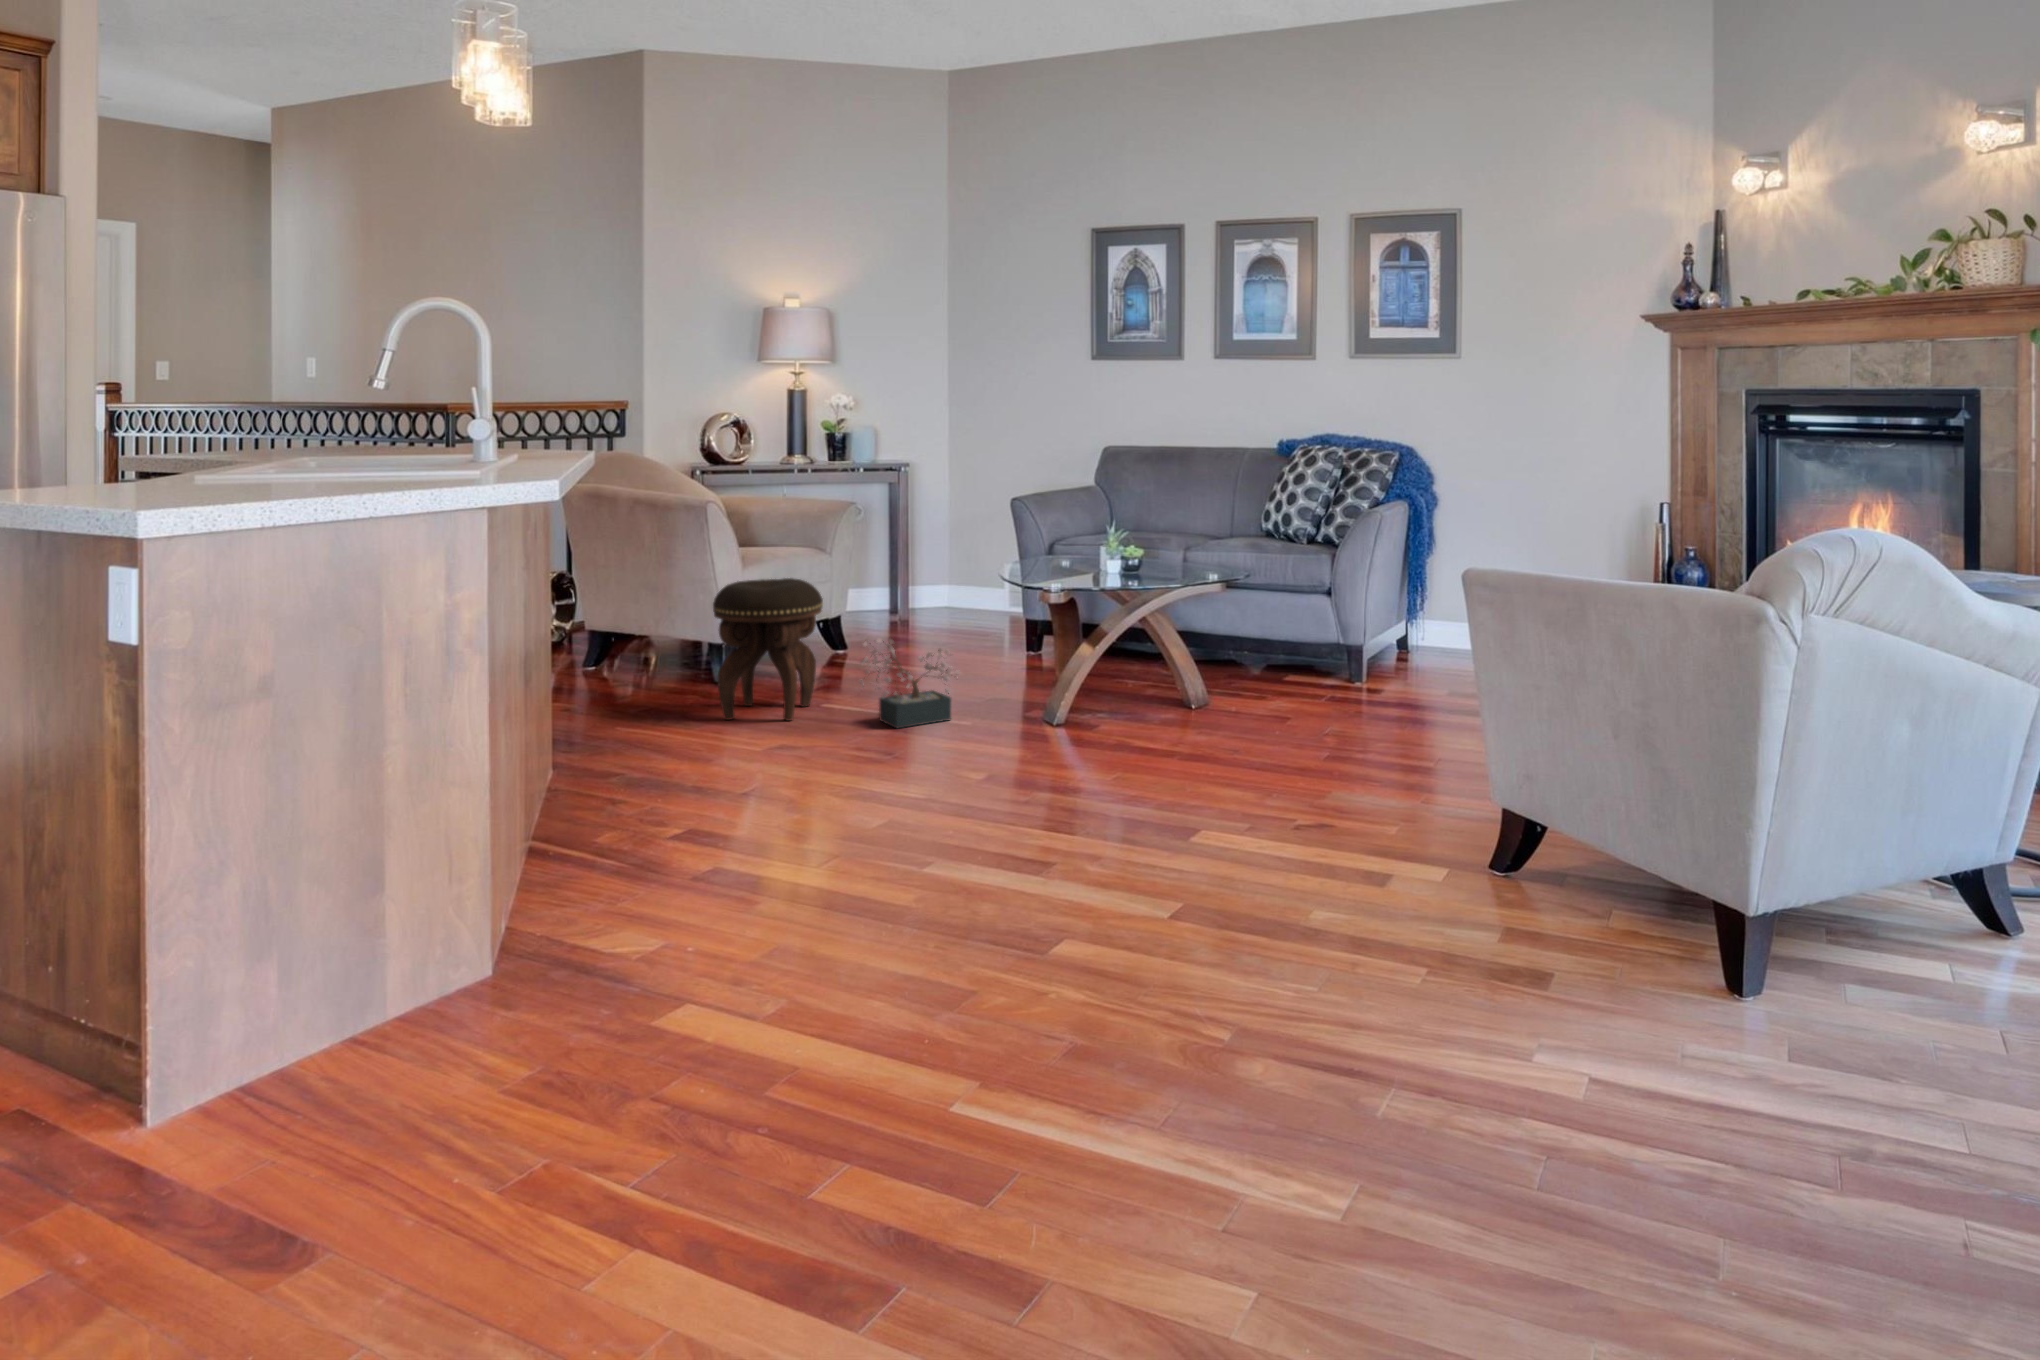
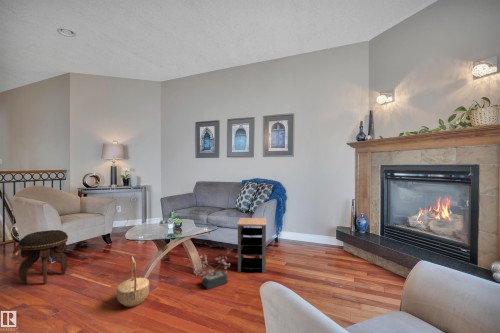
side table: none [1307,552,1399,705] -> present [237,218,266,273]
basket: none [1036,630,1113,750] -> present [117,256,149,307]
decorative plant: present [859,638,959,728] -> present [196,255,227,289]

